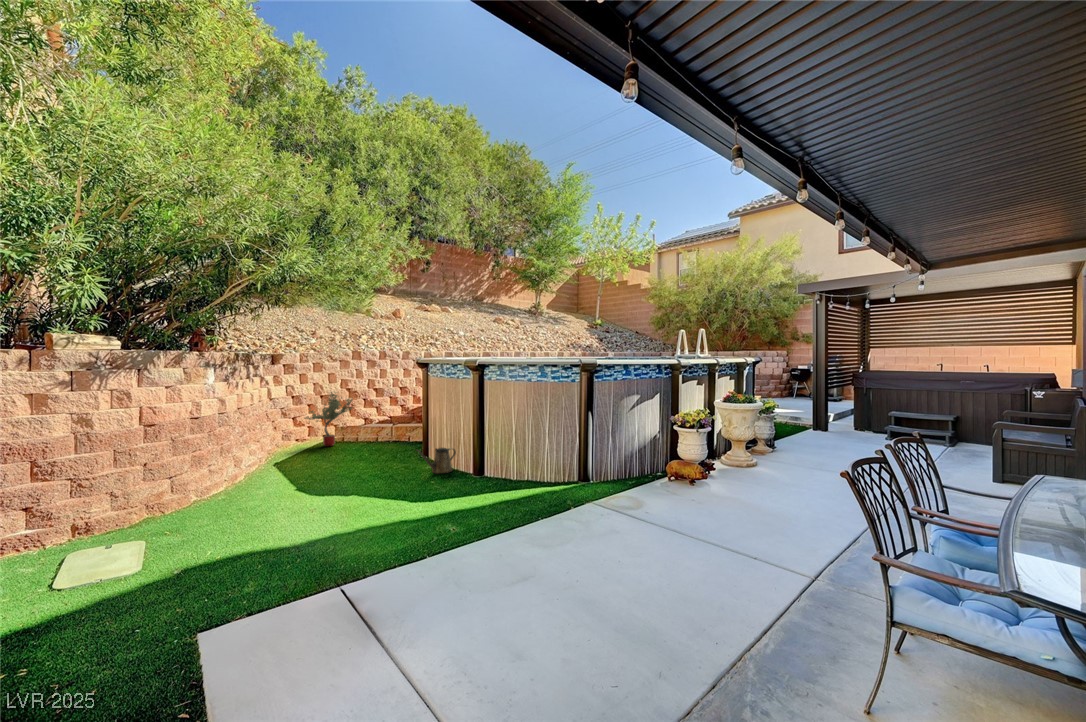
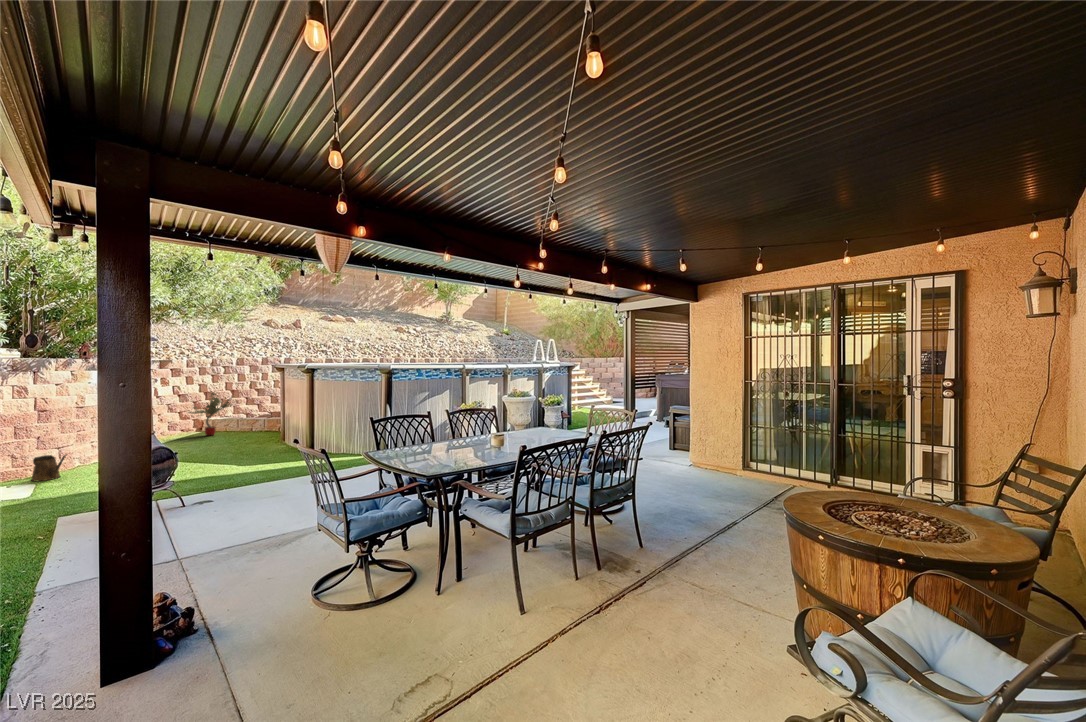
watering can: present [417,448,456,474] -> present [31,455,66,481]

